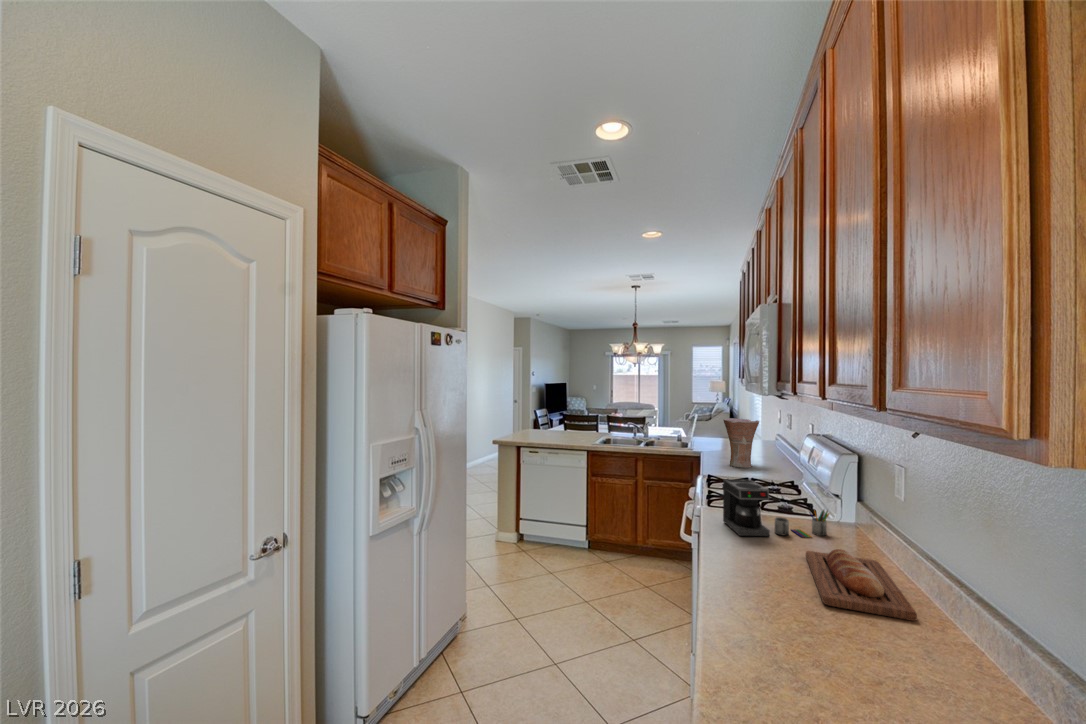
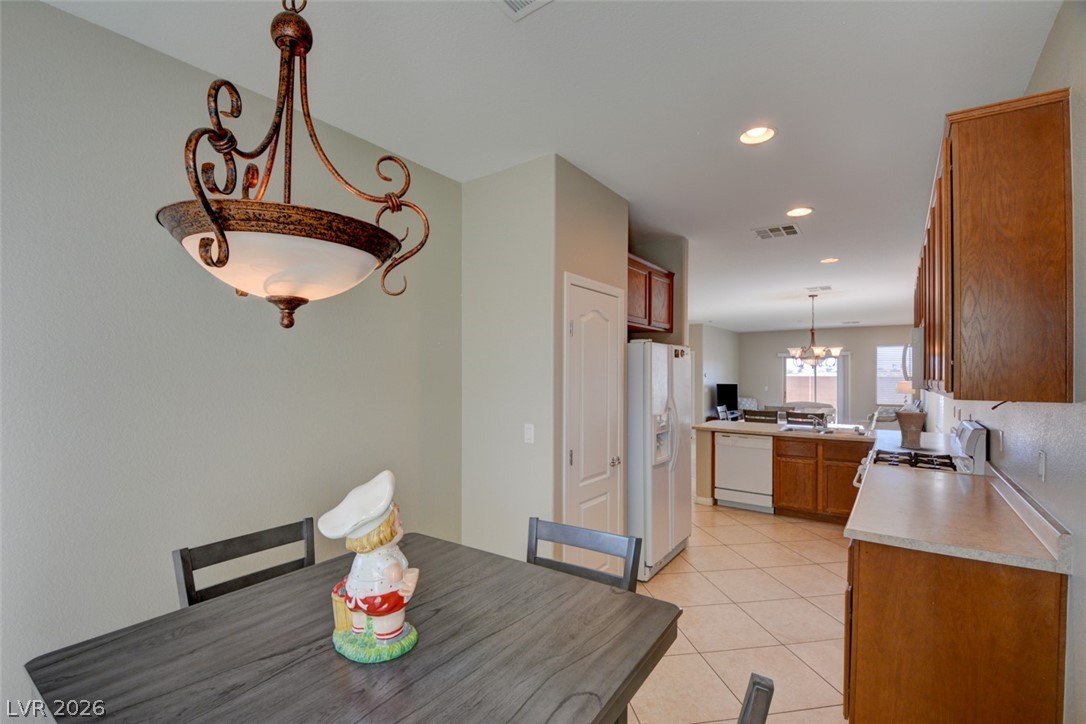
coffee maker: present [723,479,829,538] -> none [884,444,964,480]
bread loaf: present [806,549,917,621] -> none [936,479,992,506]

